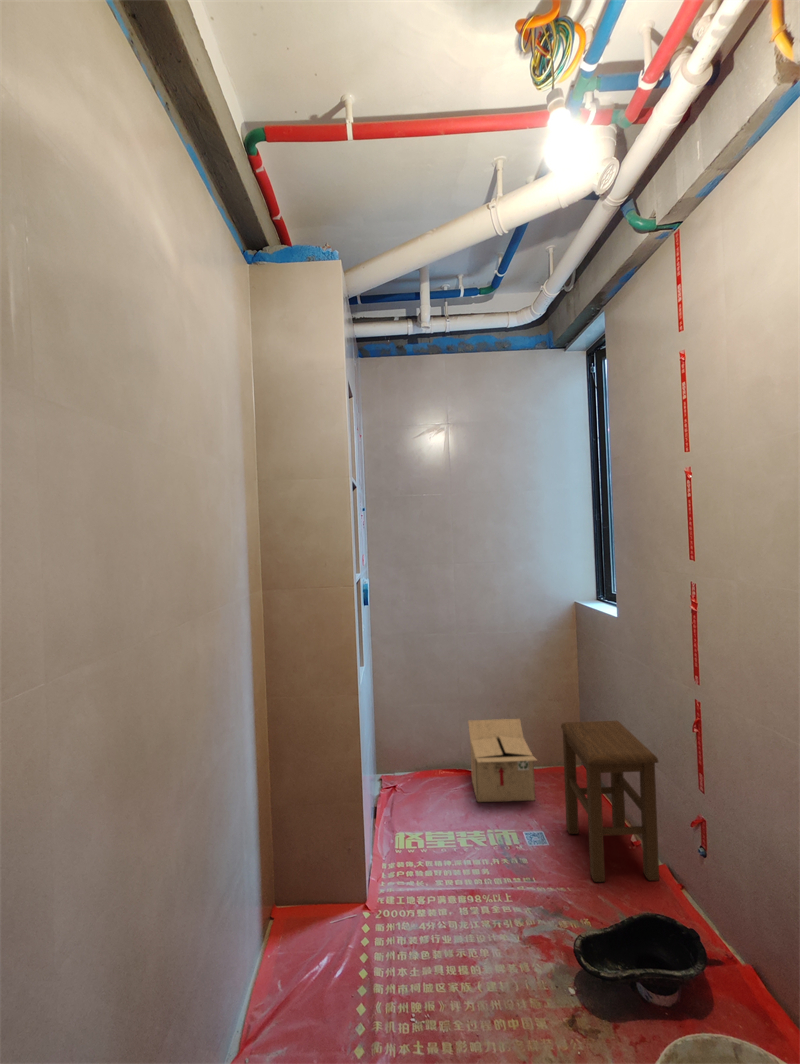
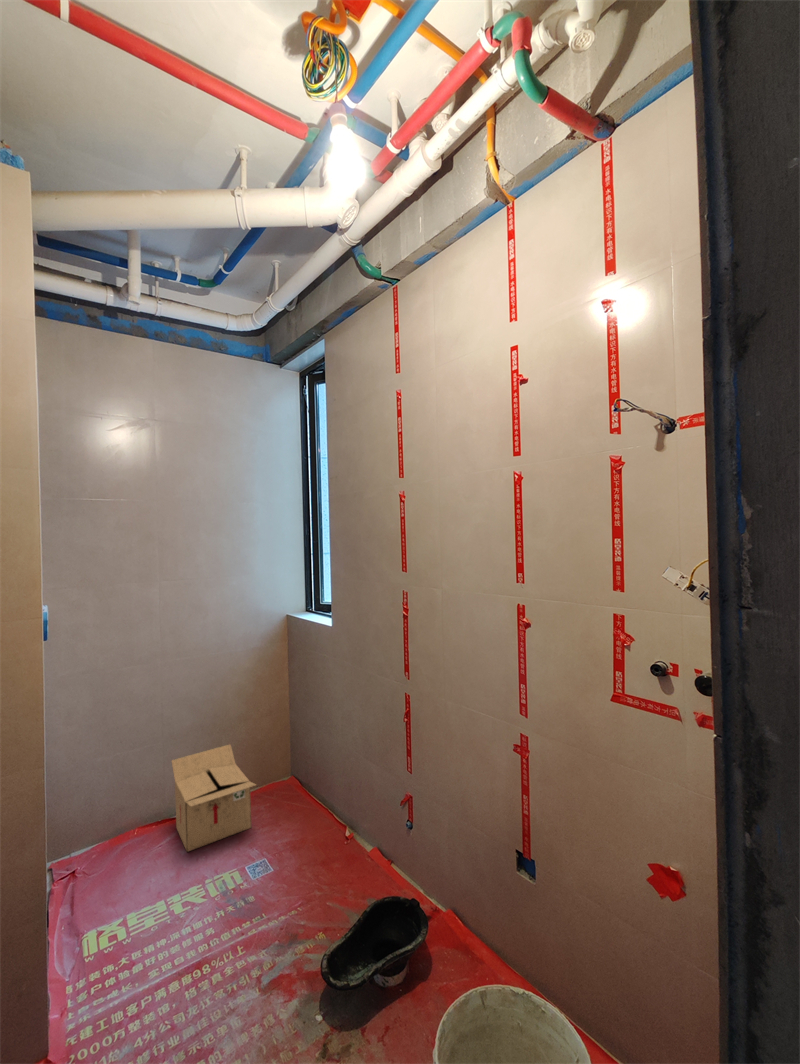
stool: present [561,721,659,882] -> none [284,726,378,893]

